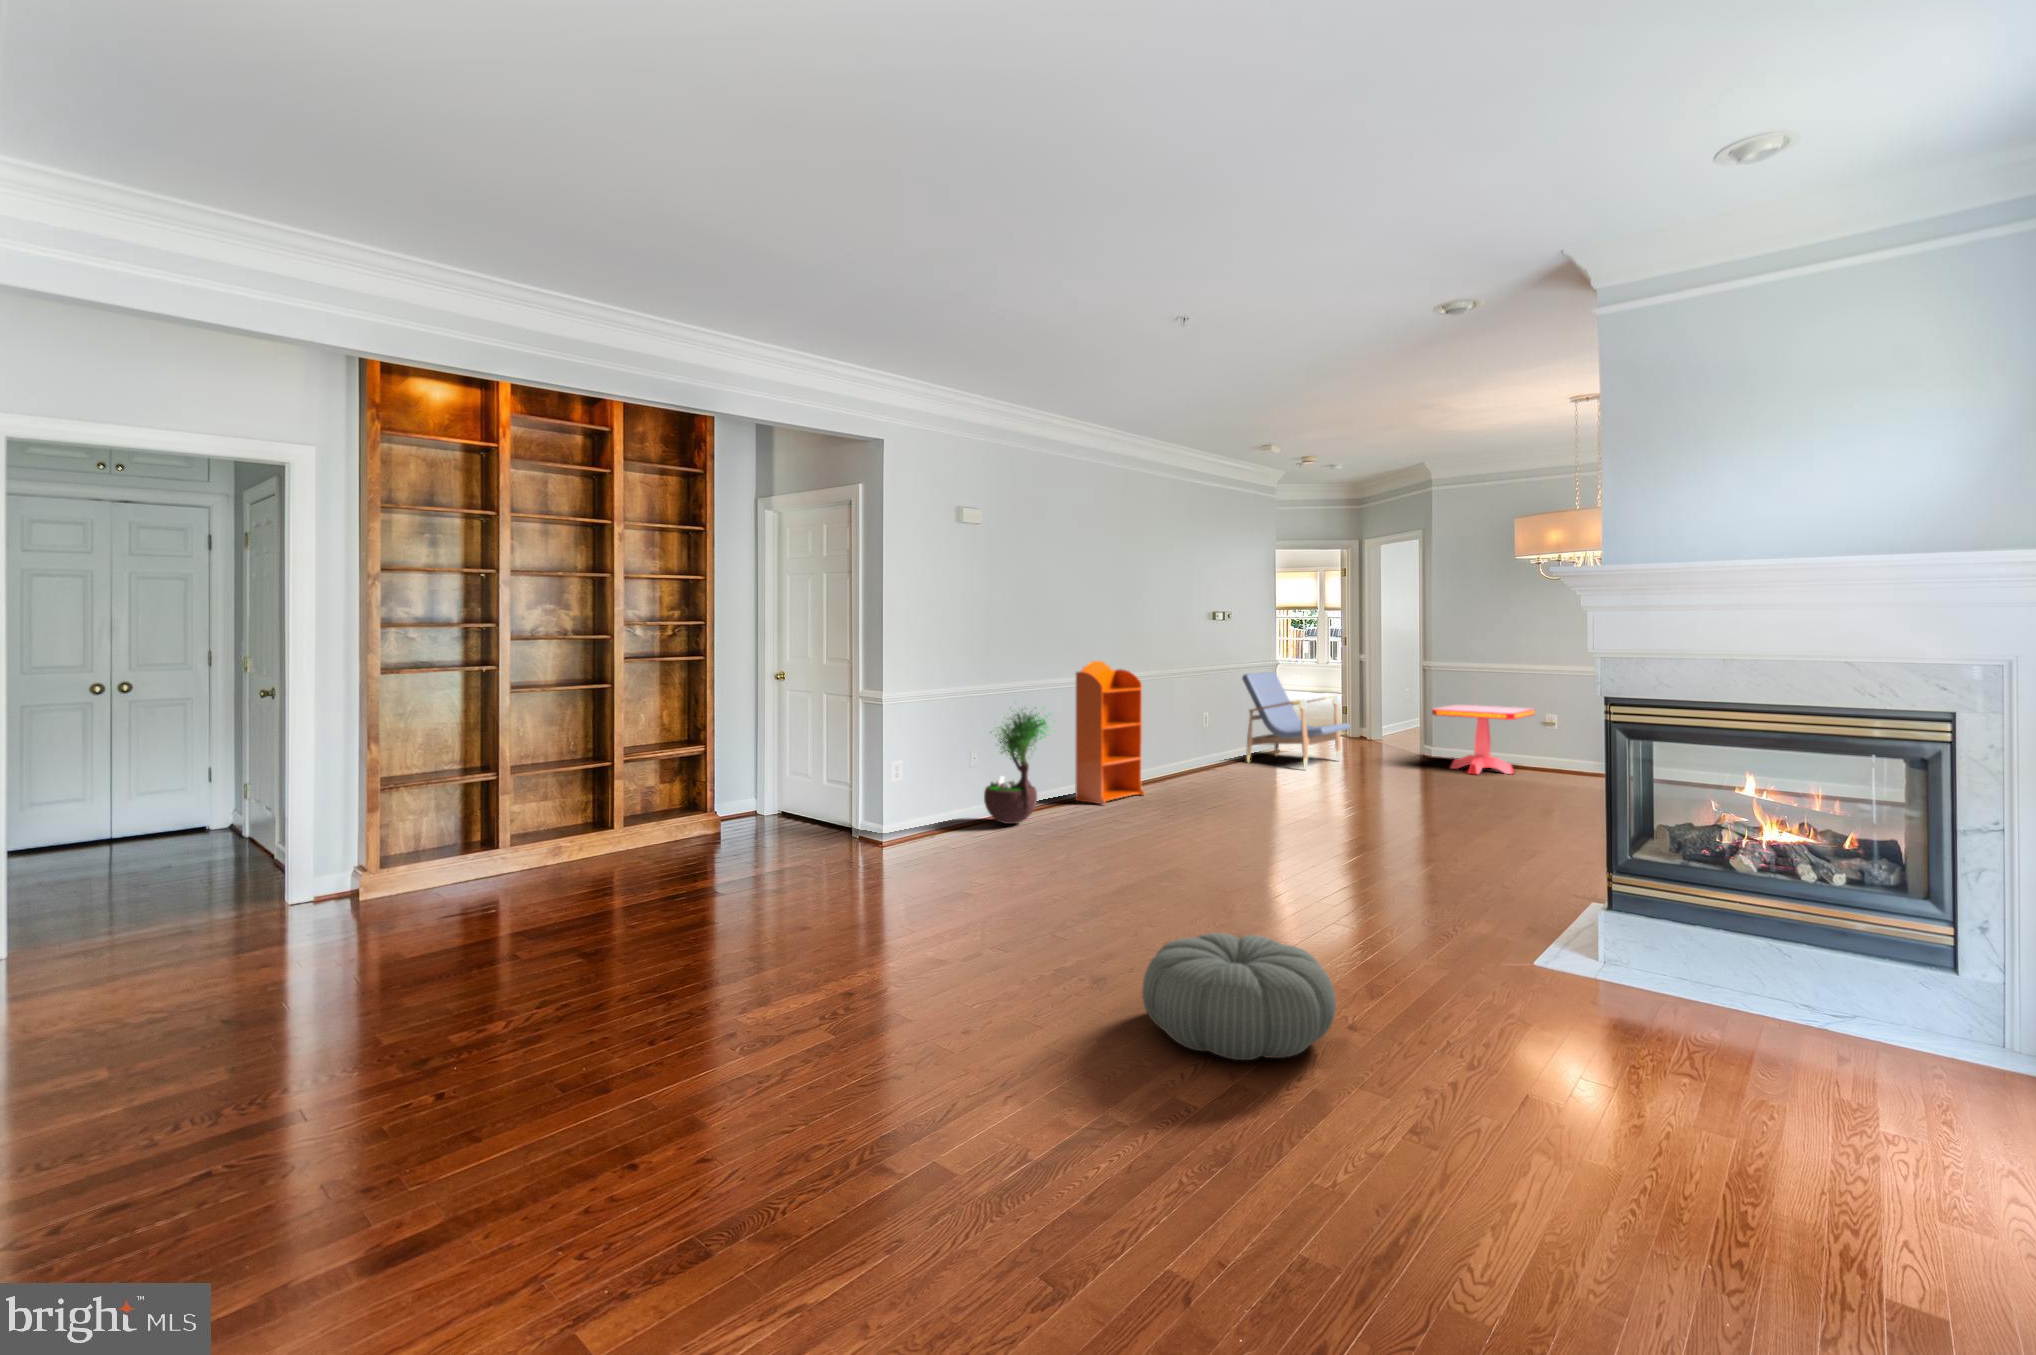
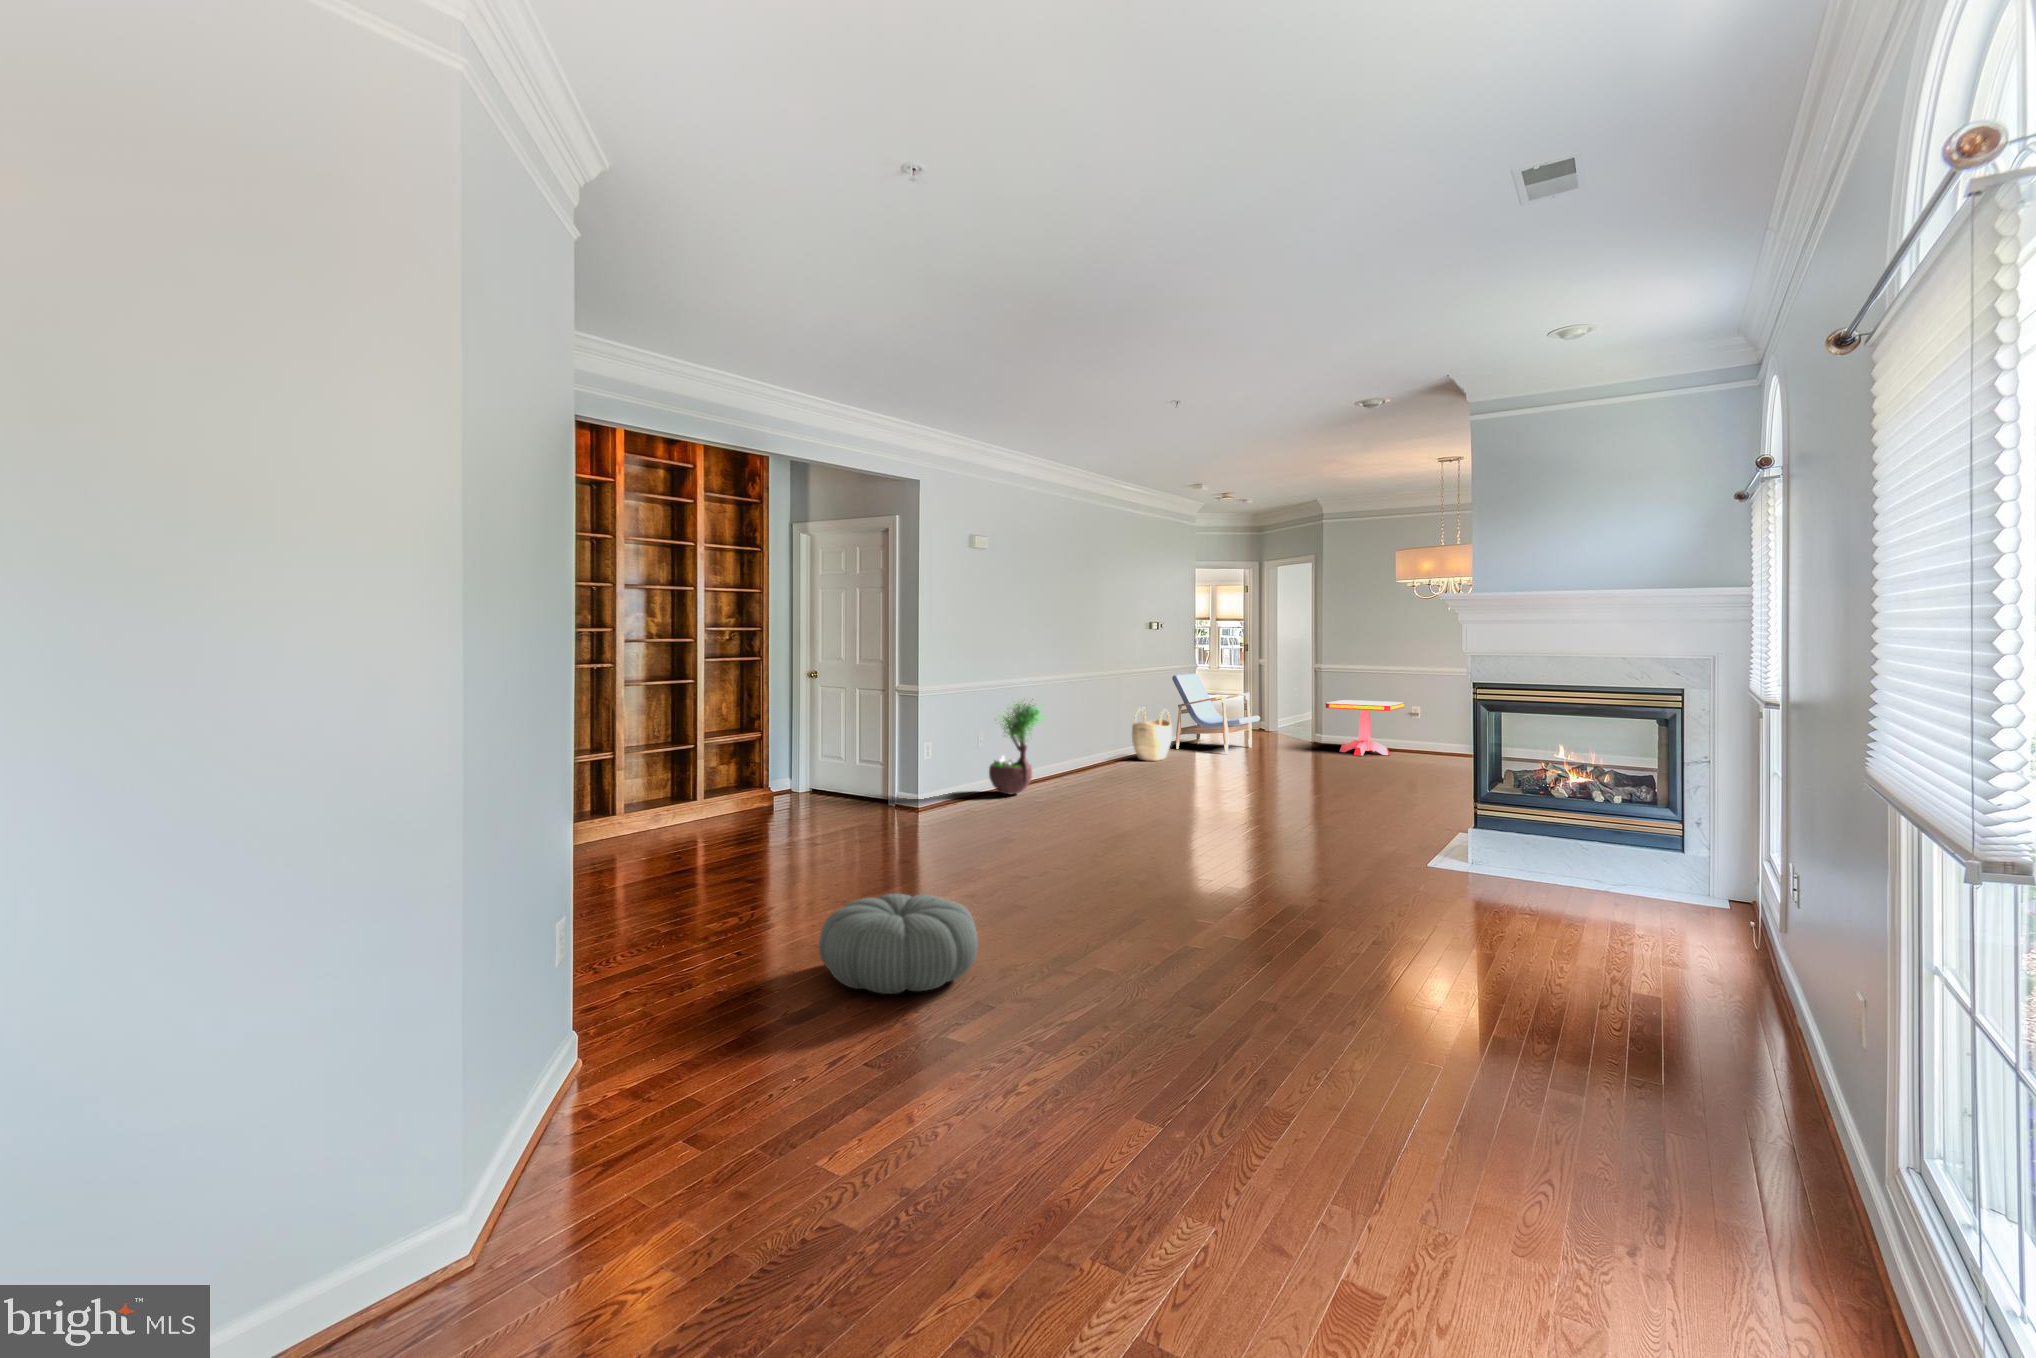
bookcase: present [1075,661,1145,805] -> none [1052,662,1107,780]
woven basket: none [1186,715,1236,778] -> present [1132,712,1172,761]
pouf: present [1142,933,1336,1060] -> present [819,894,978,994]

